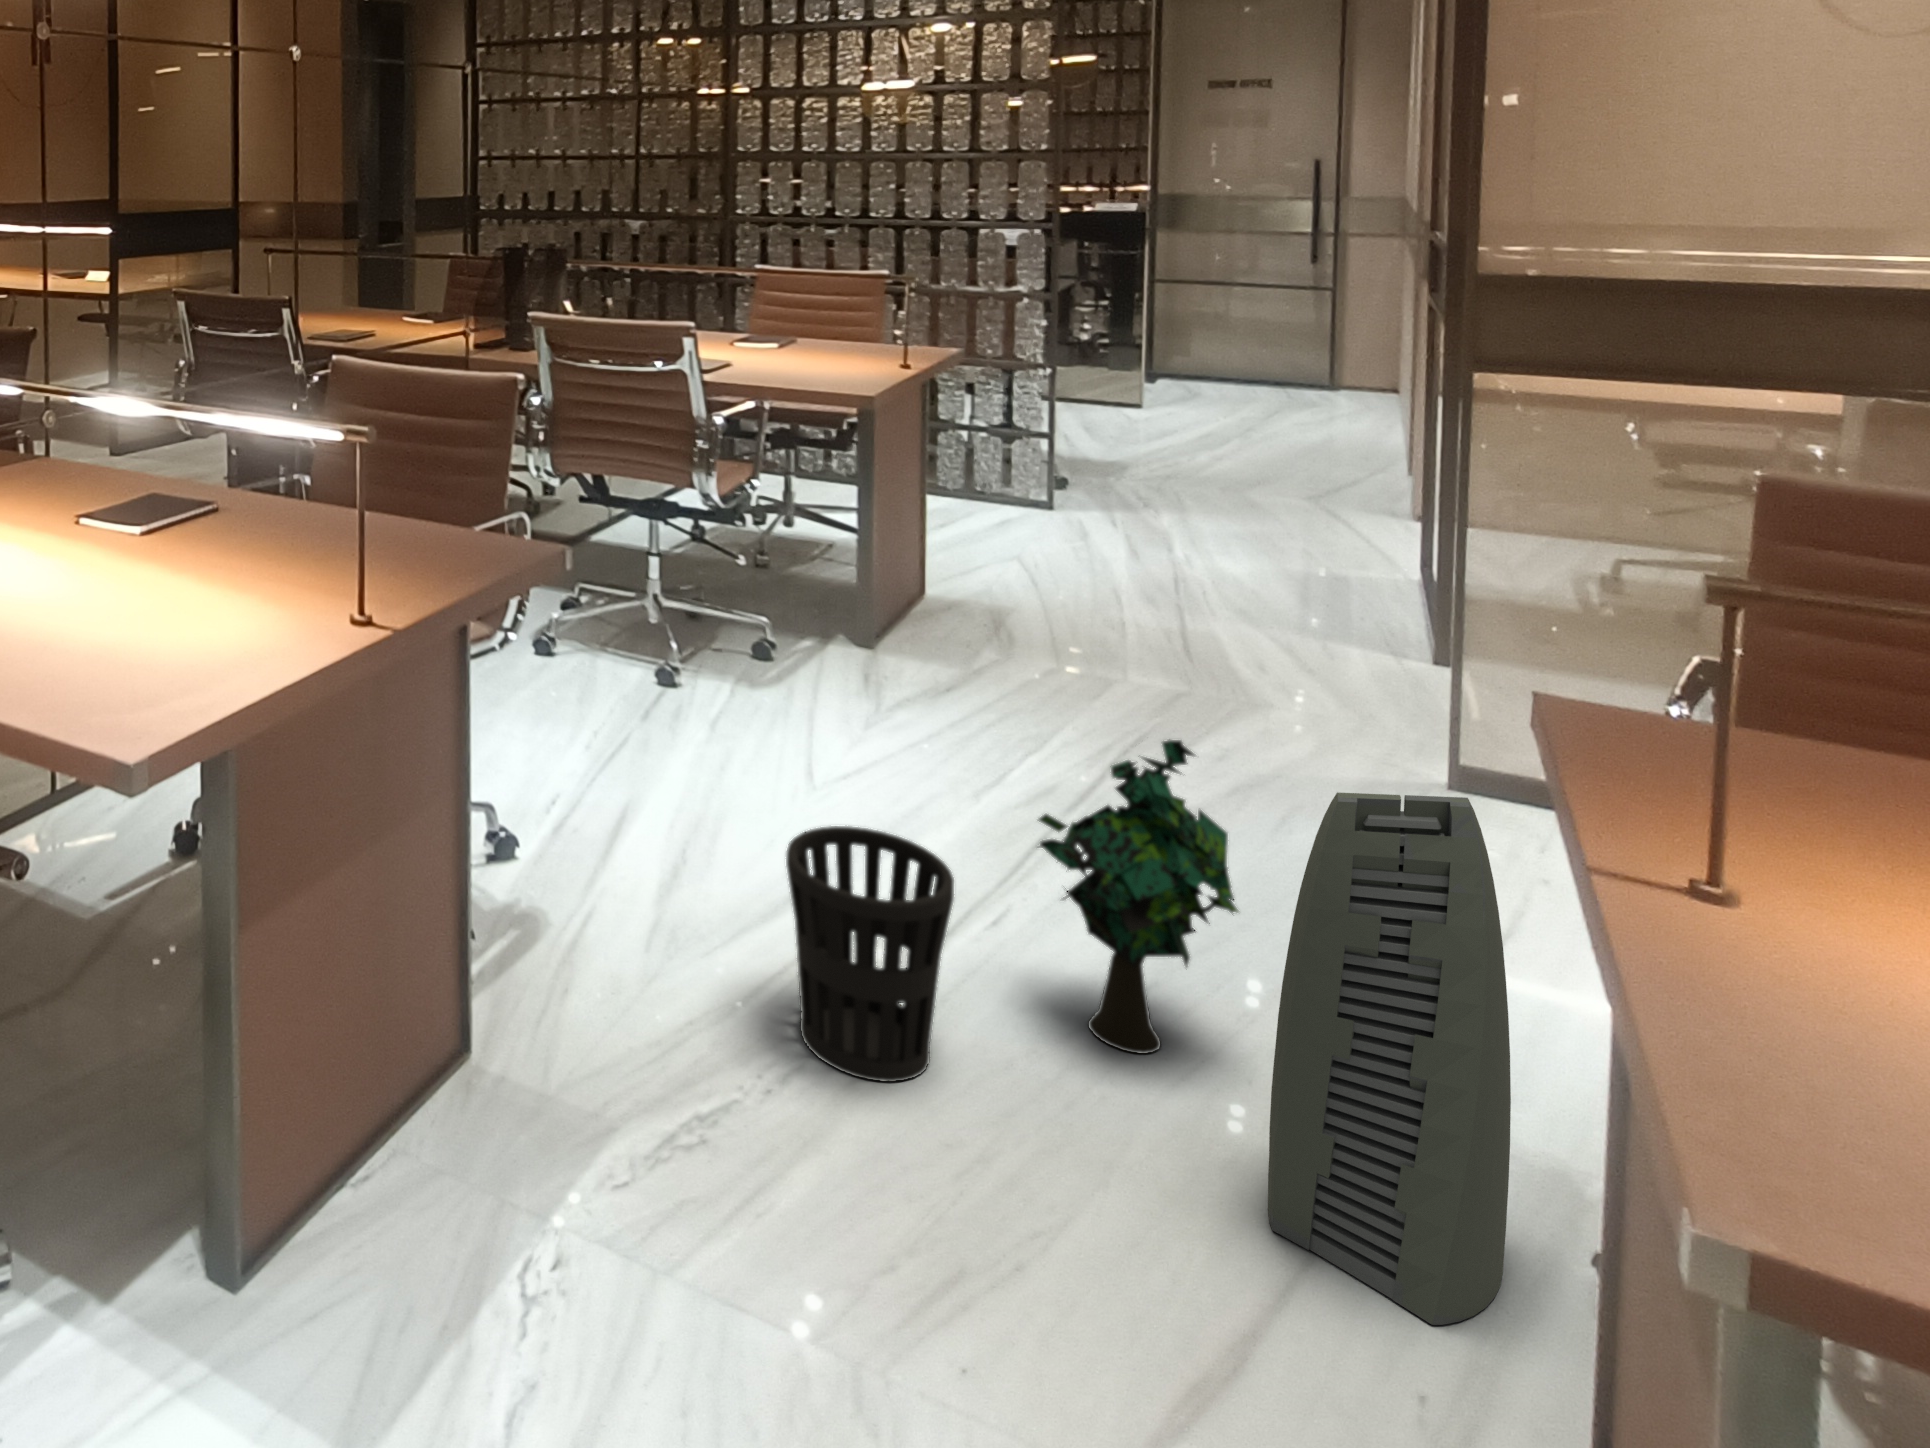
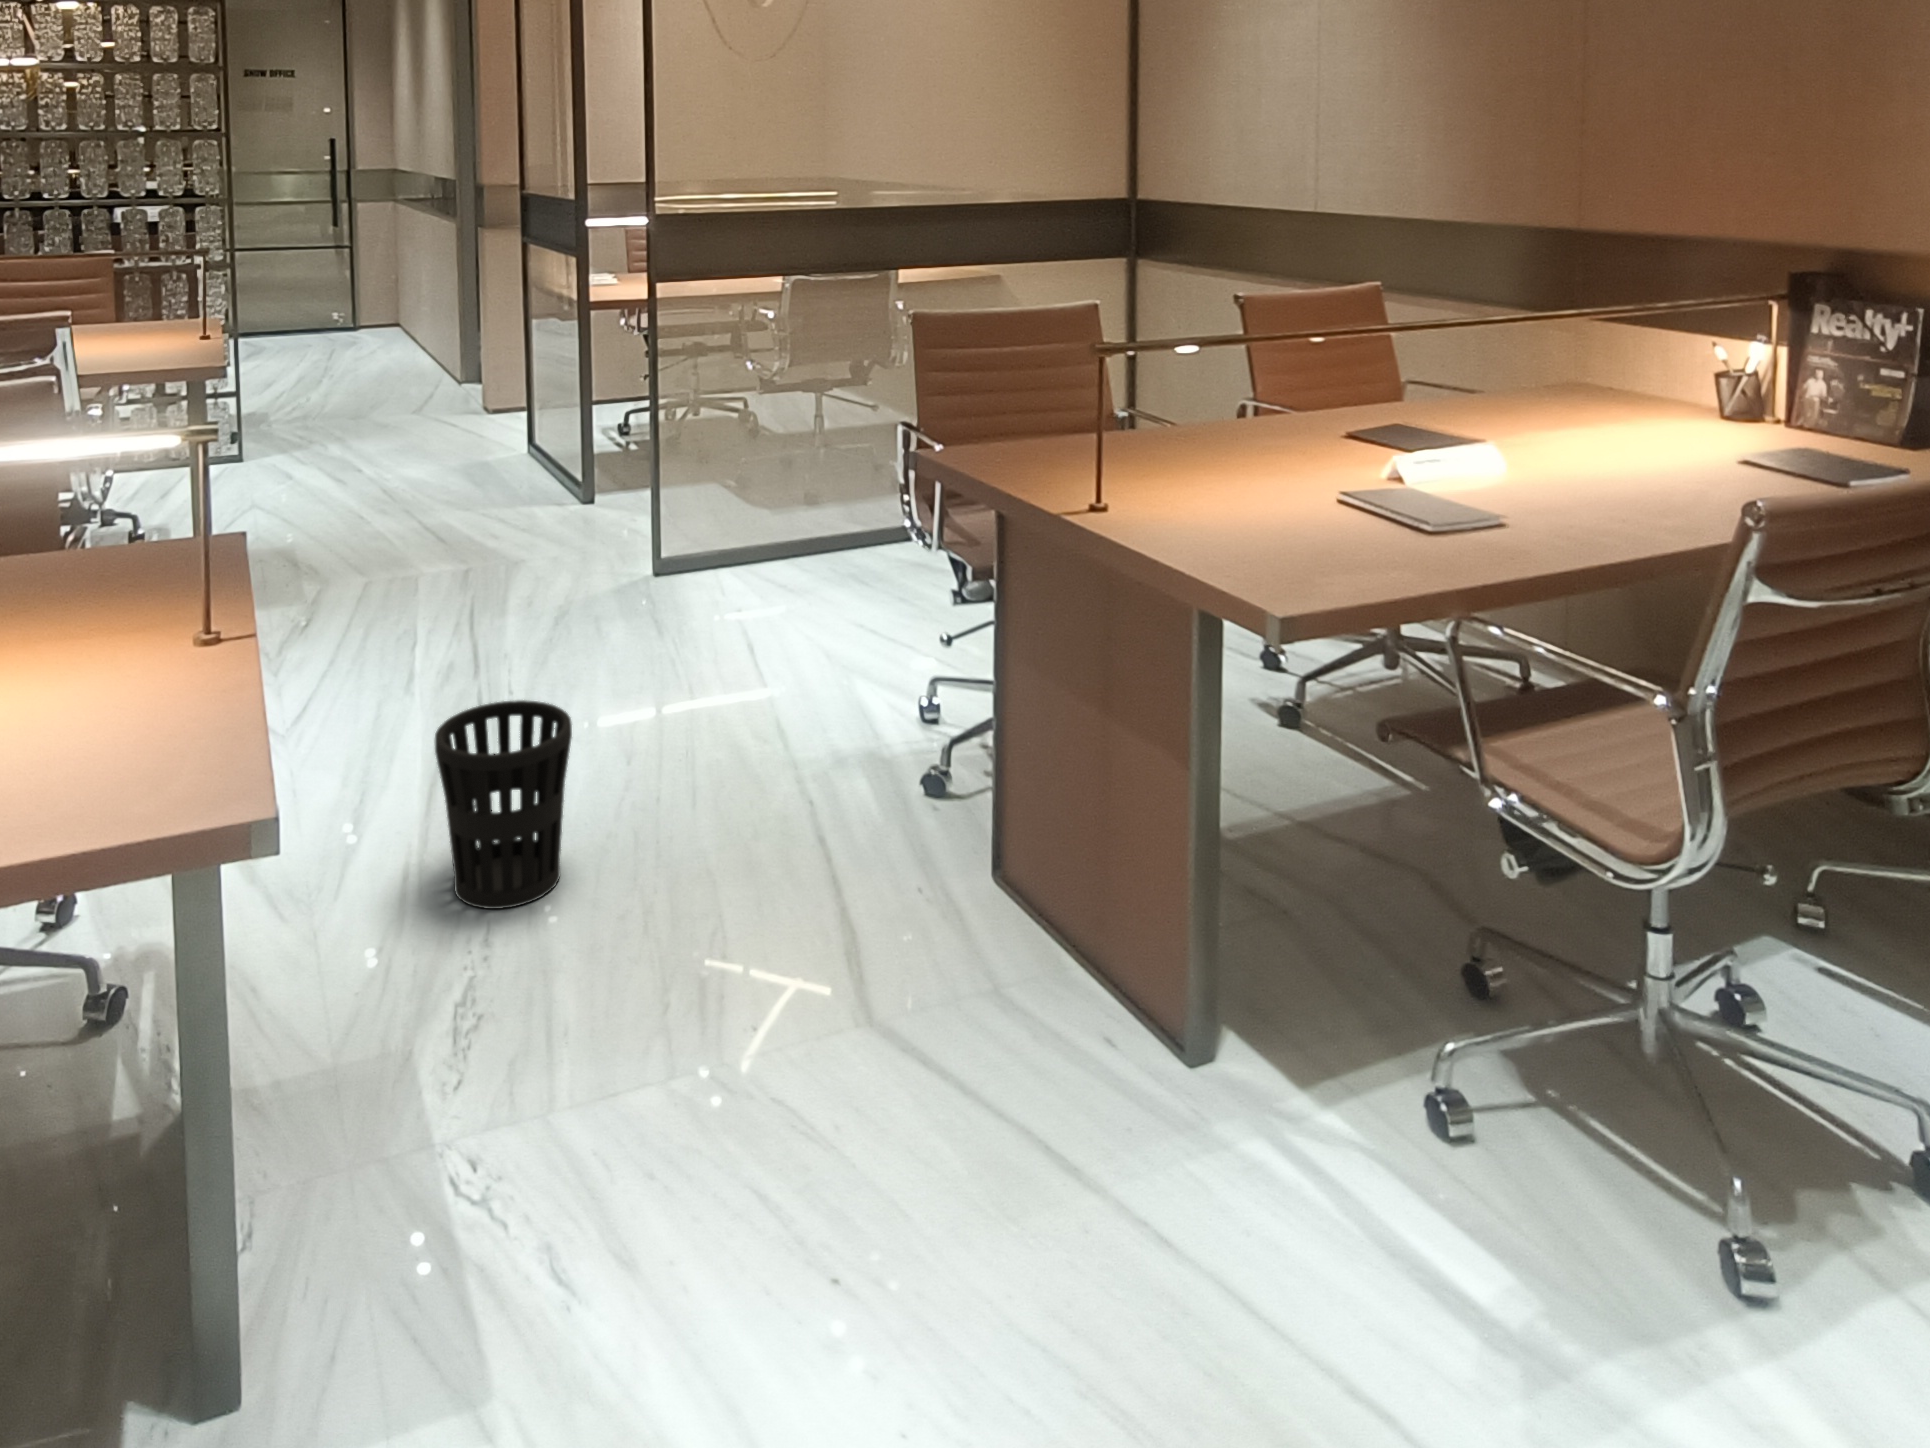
decorative plant: present [1039,739,1238,1054] -> none [564,550,697,792]
air purifier: present [1268,792,1511,1325] -> none [769,514,885,833]

